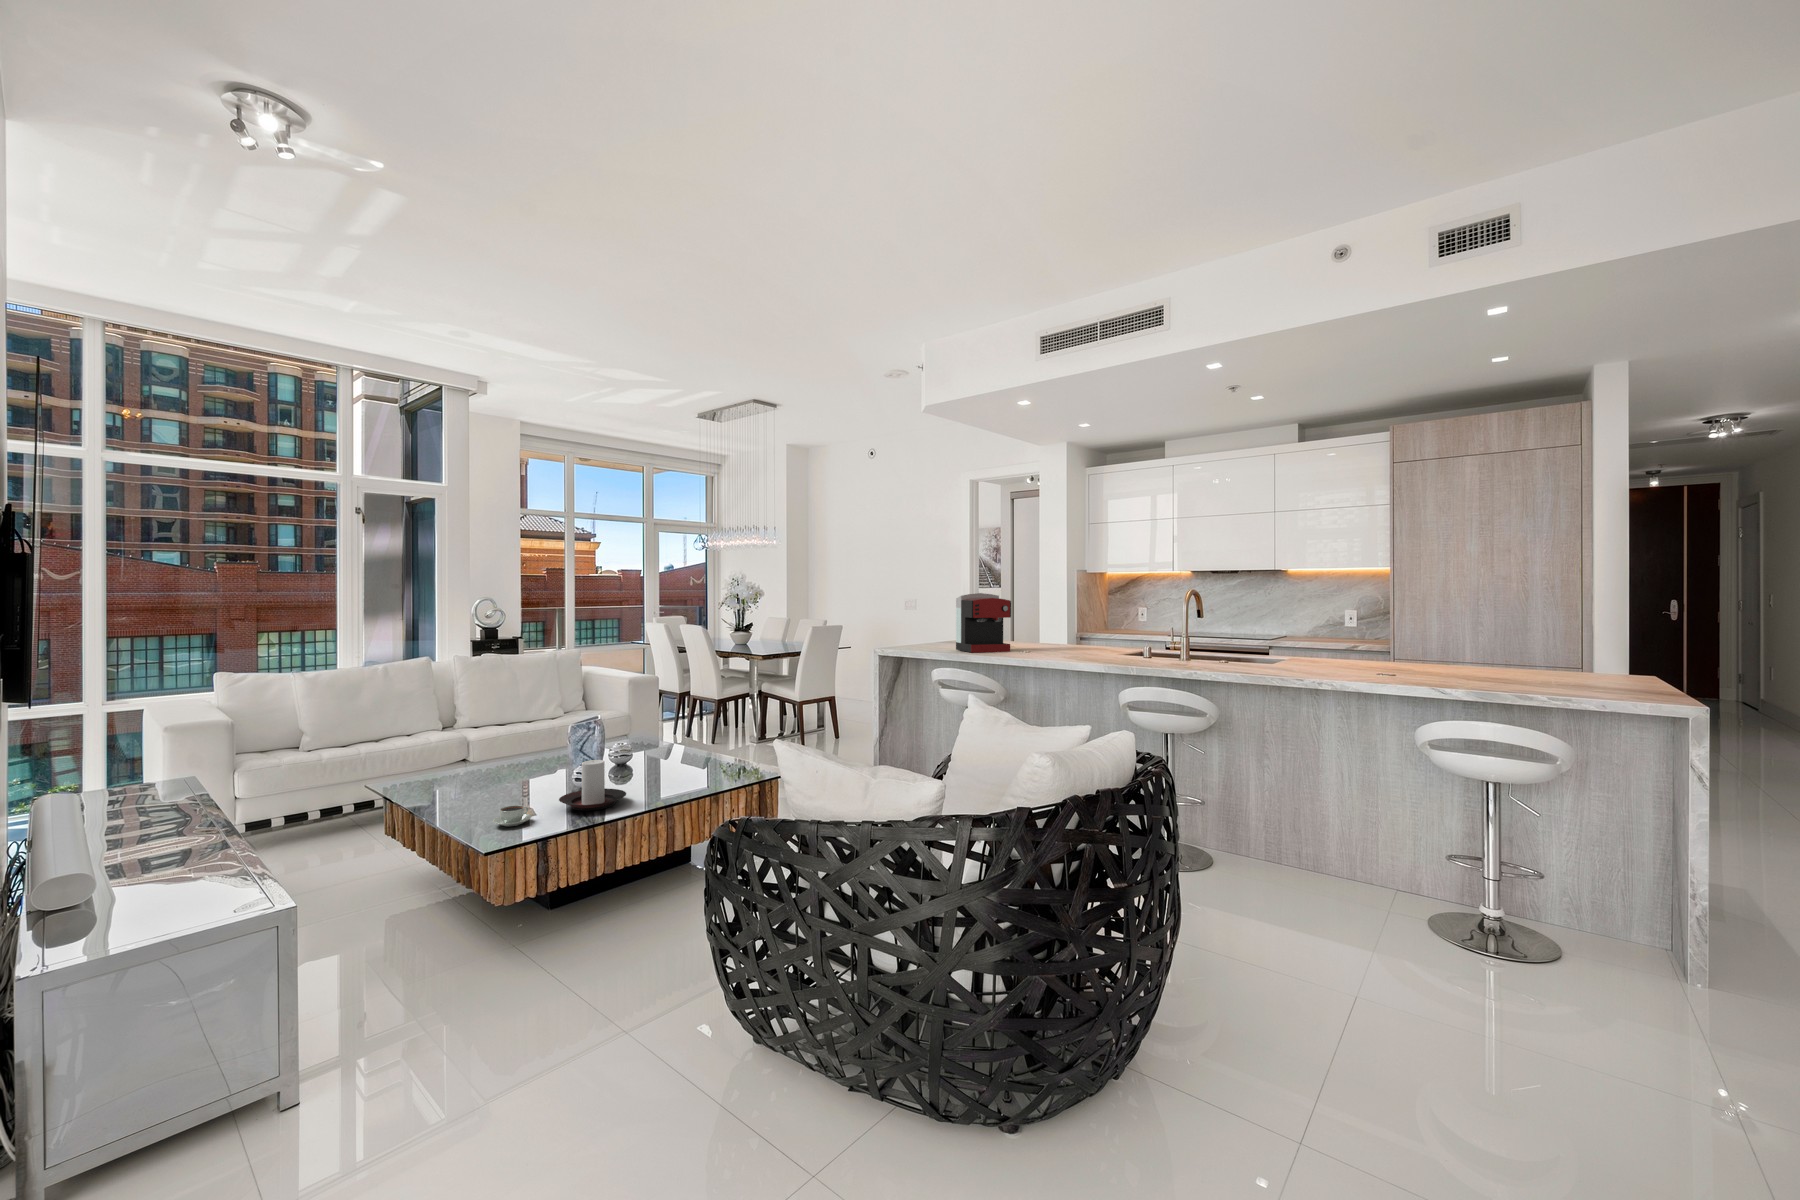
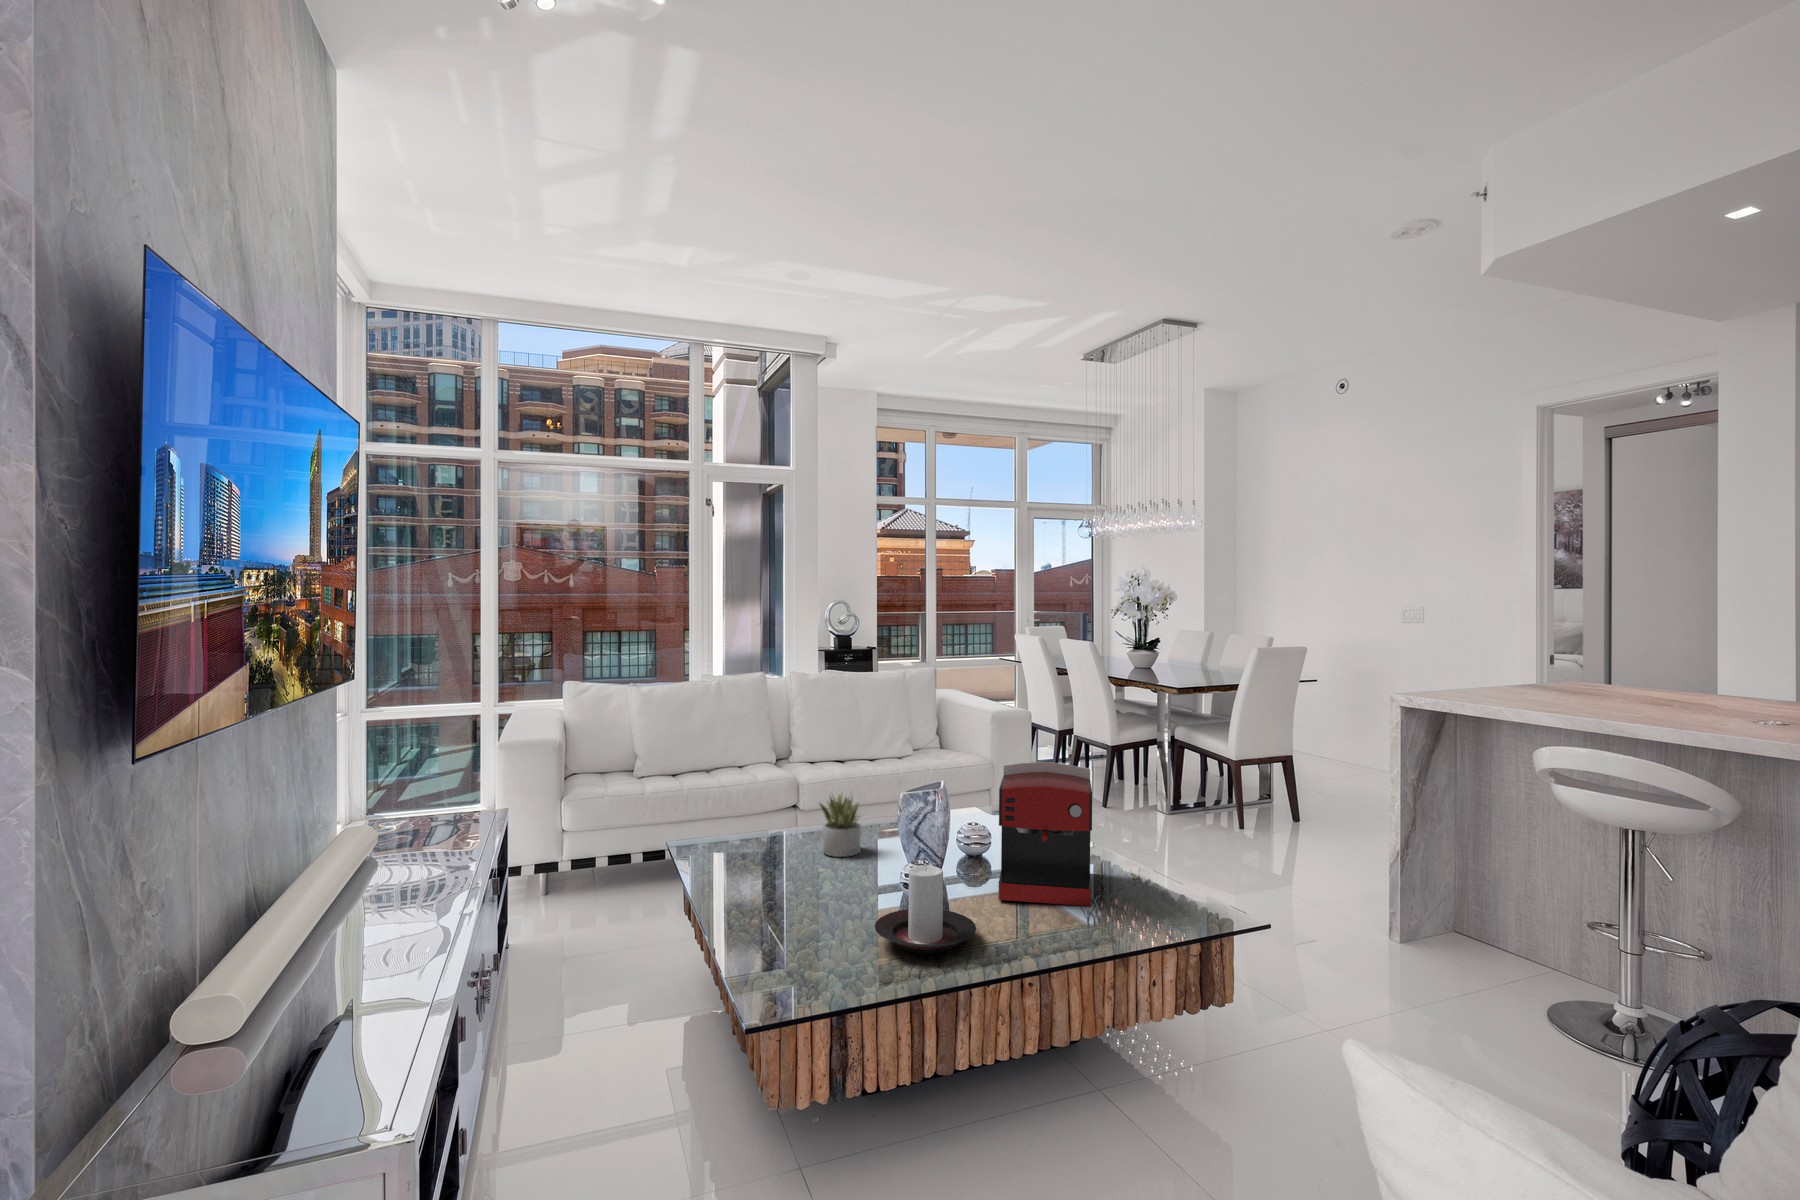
coffee maker: present [956,593,1011,653] -> present [998,762,1092,906]
succulent plant: none [502,730,539,776] -> present [820,793,861,857]
coffee cup: present [493,805,532,826] -> none [777,928,832,965]

